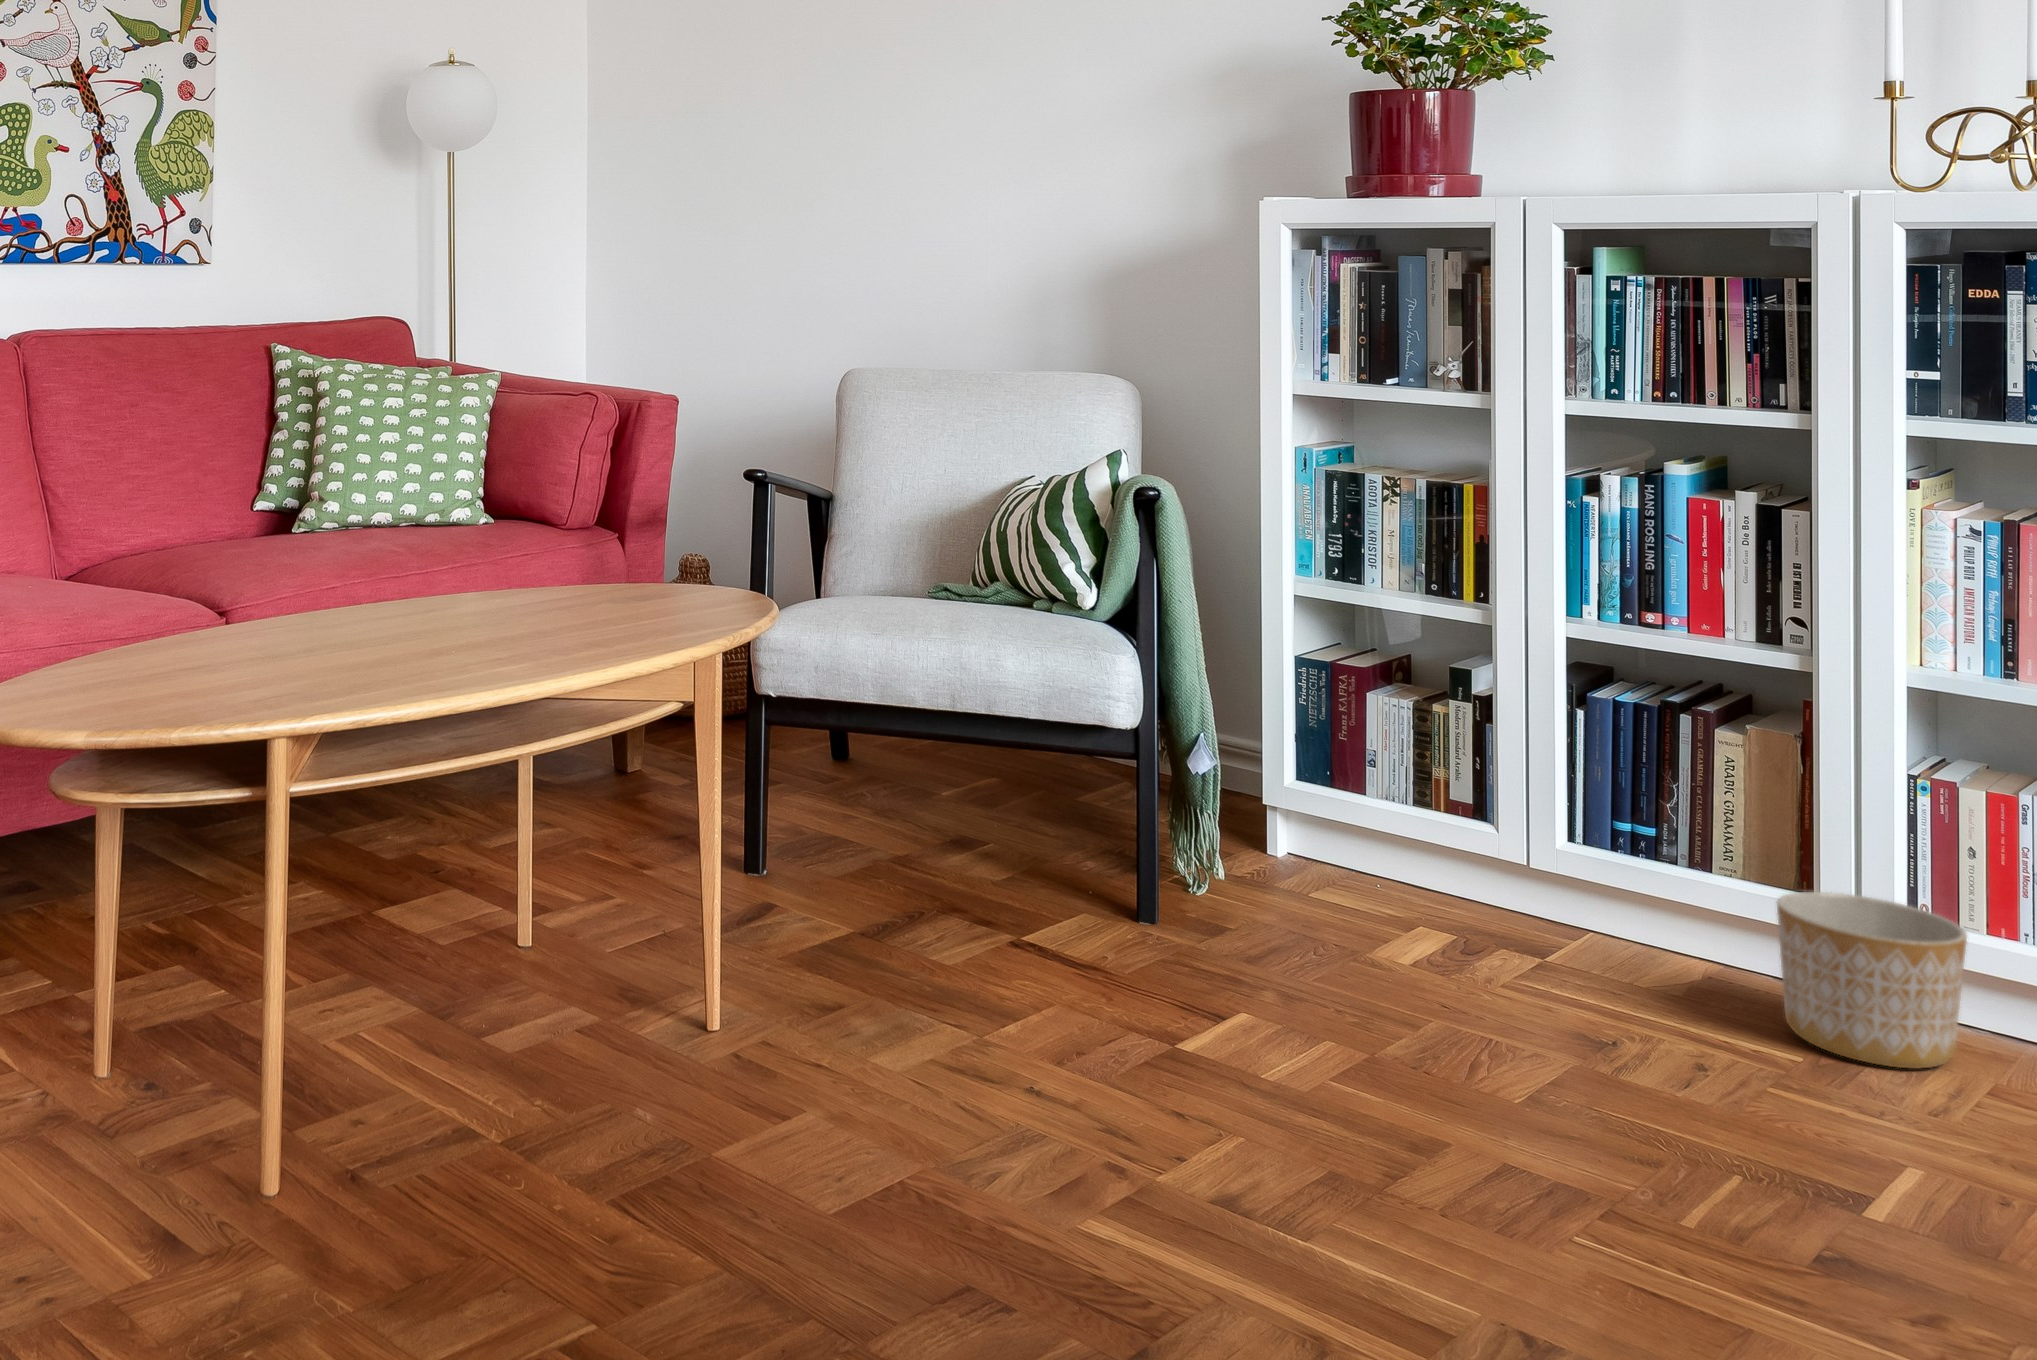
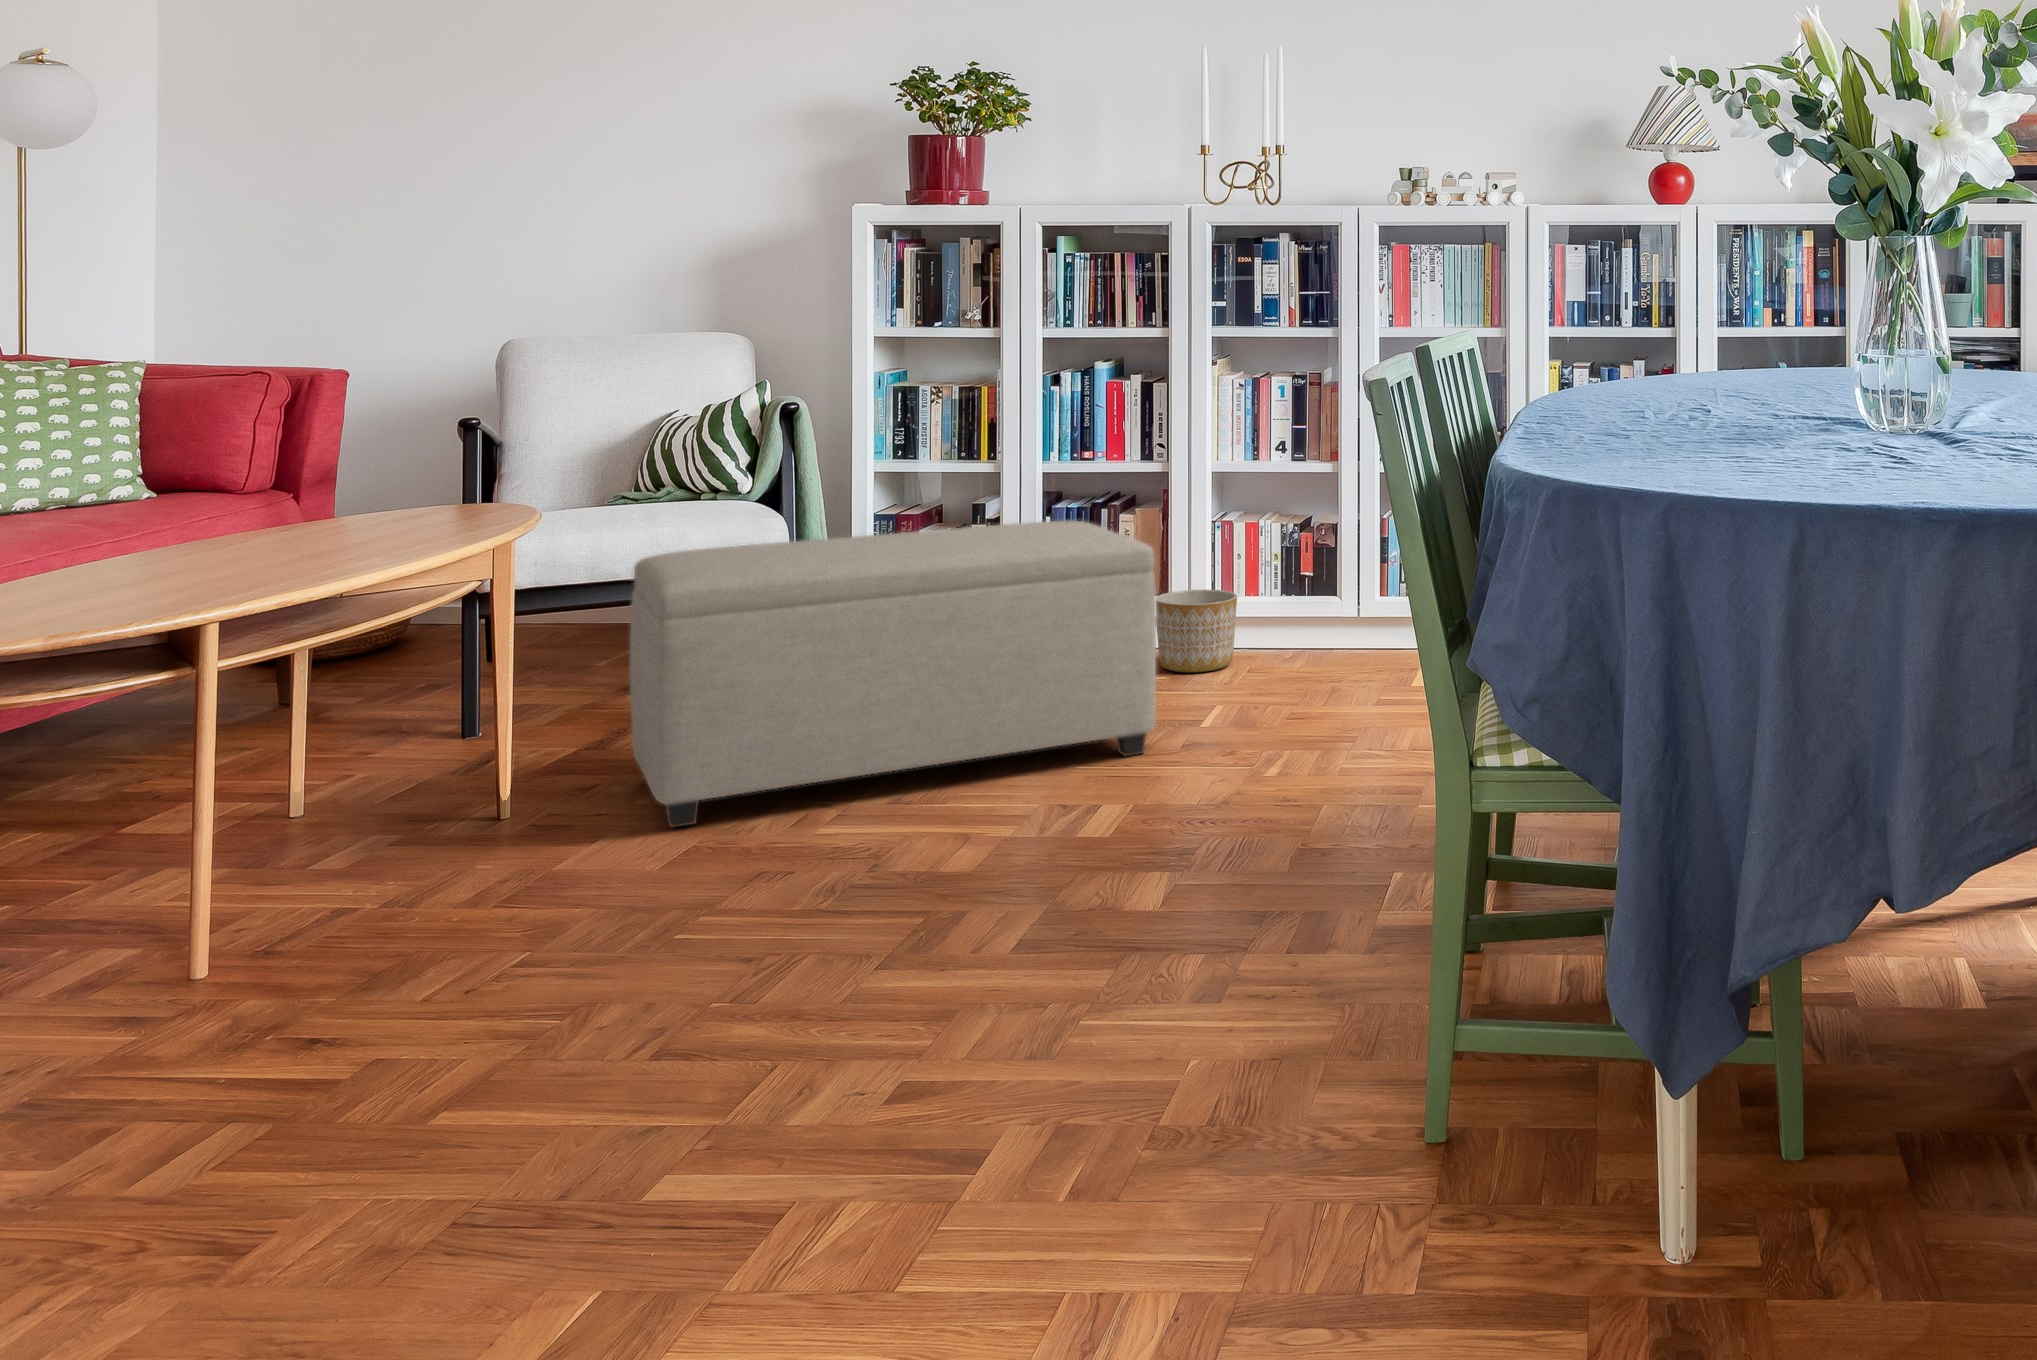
ottoman: none [852,700,1760,1255] -> present [630,520,1156,827]

